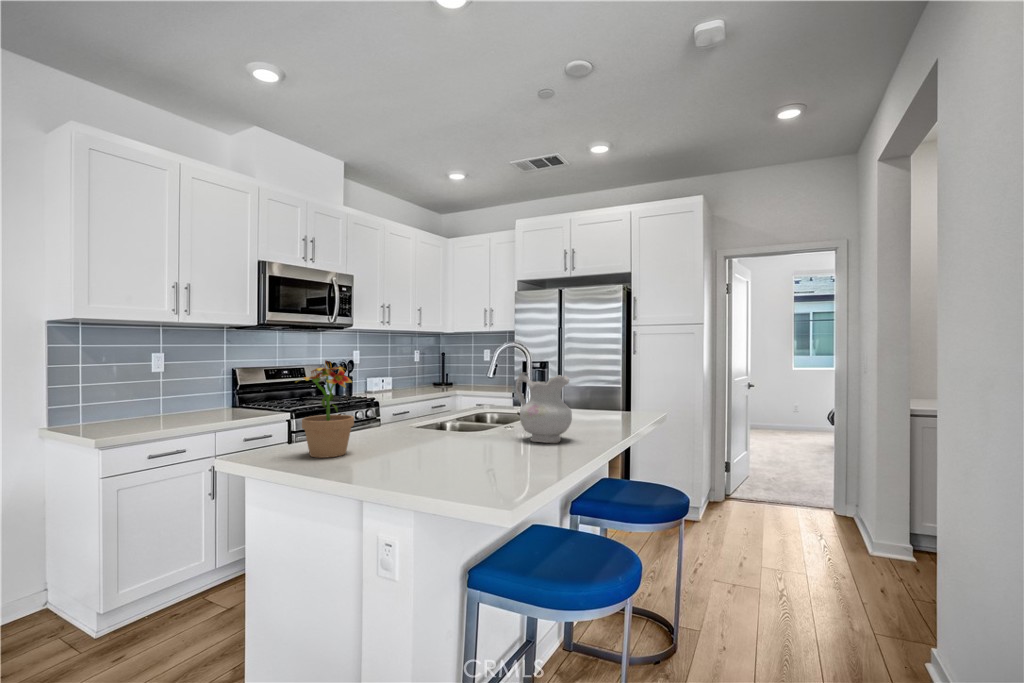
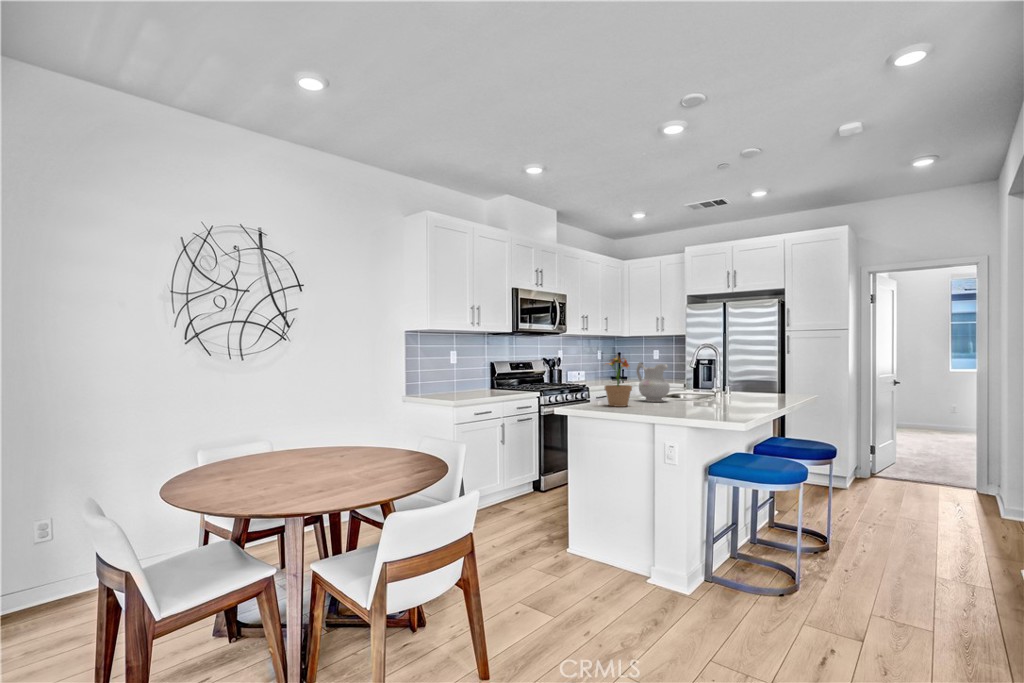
ceramic pitcher: present [516,372,572,443] -> present [636,362,670,402]

